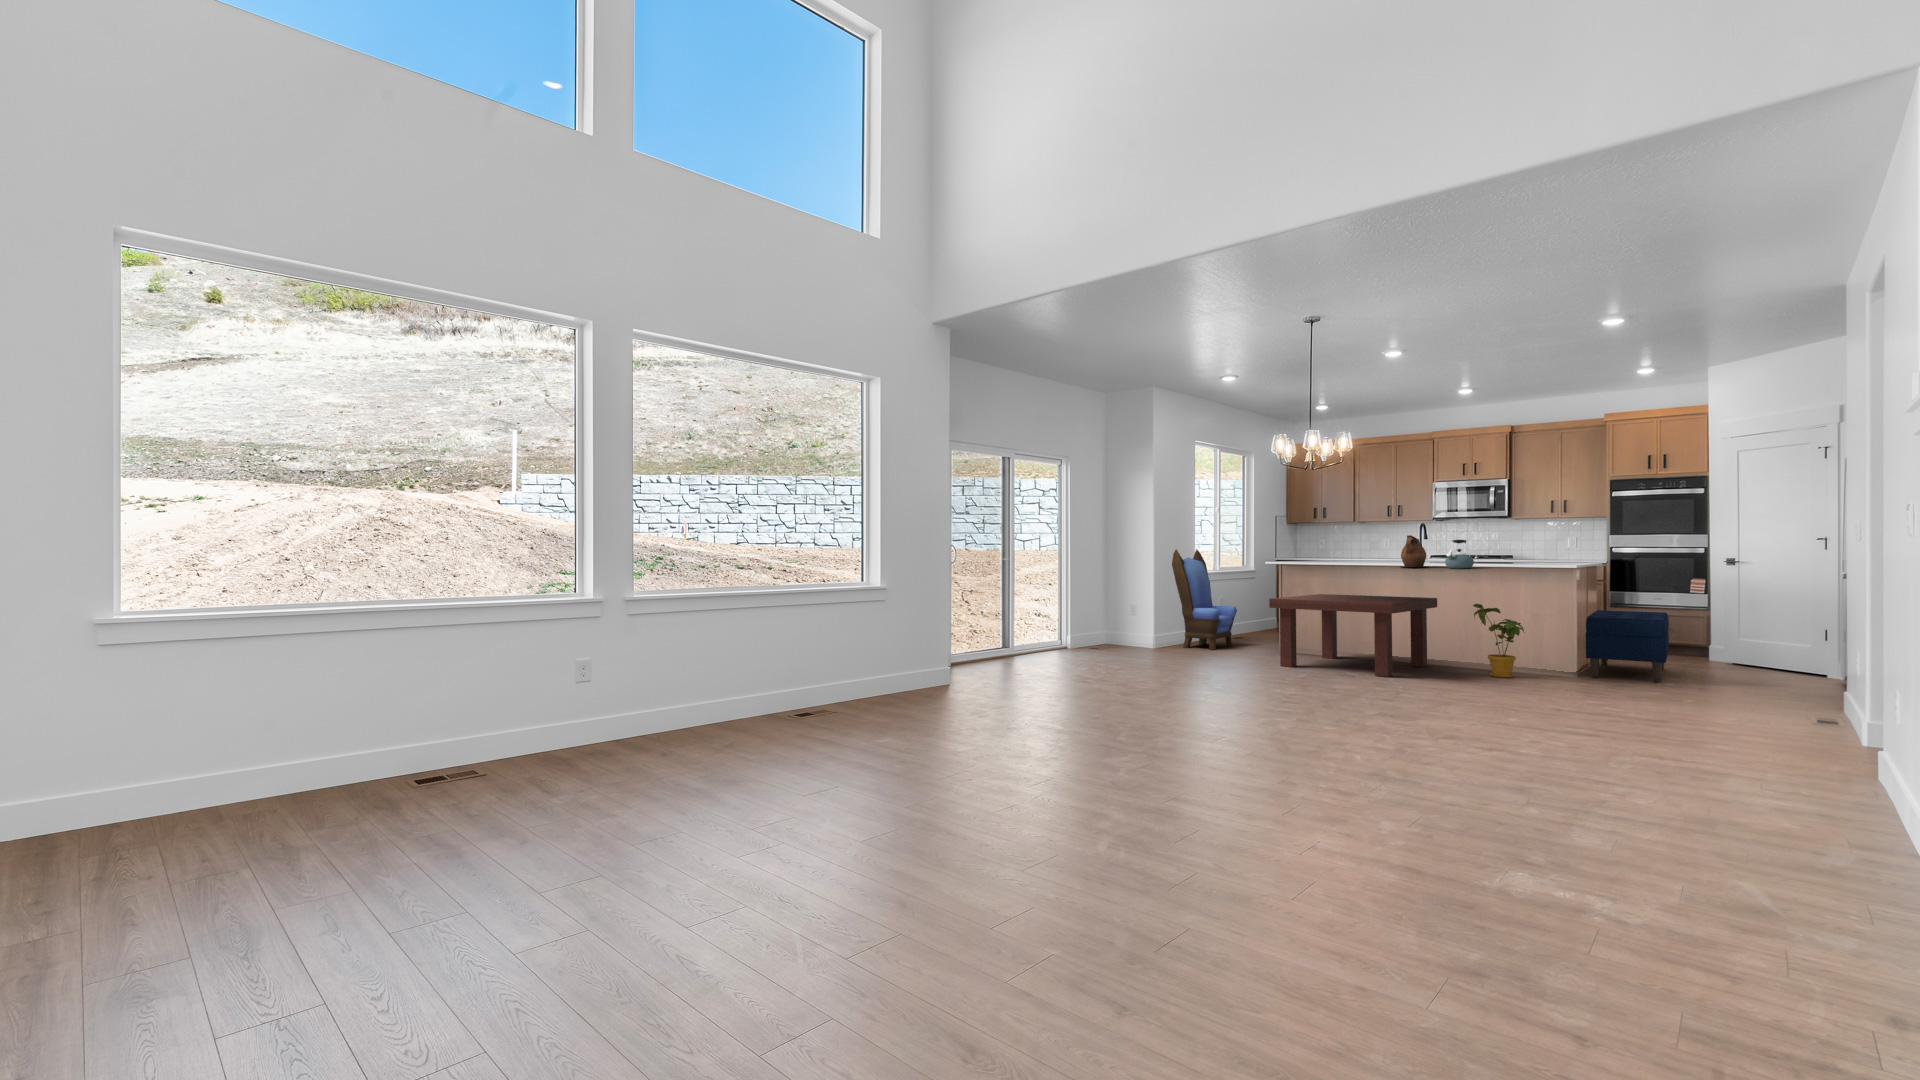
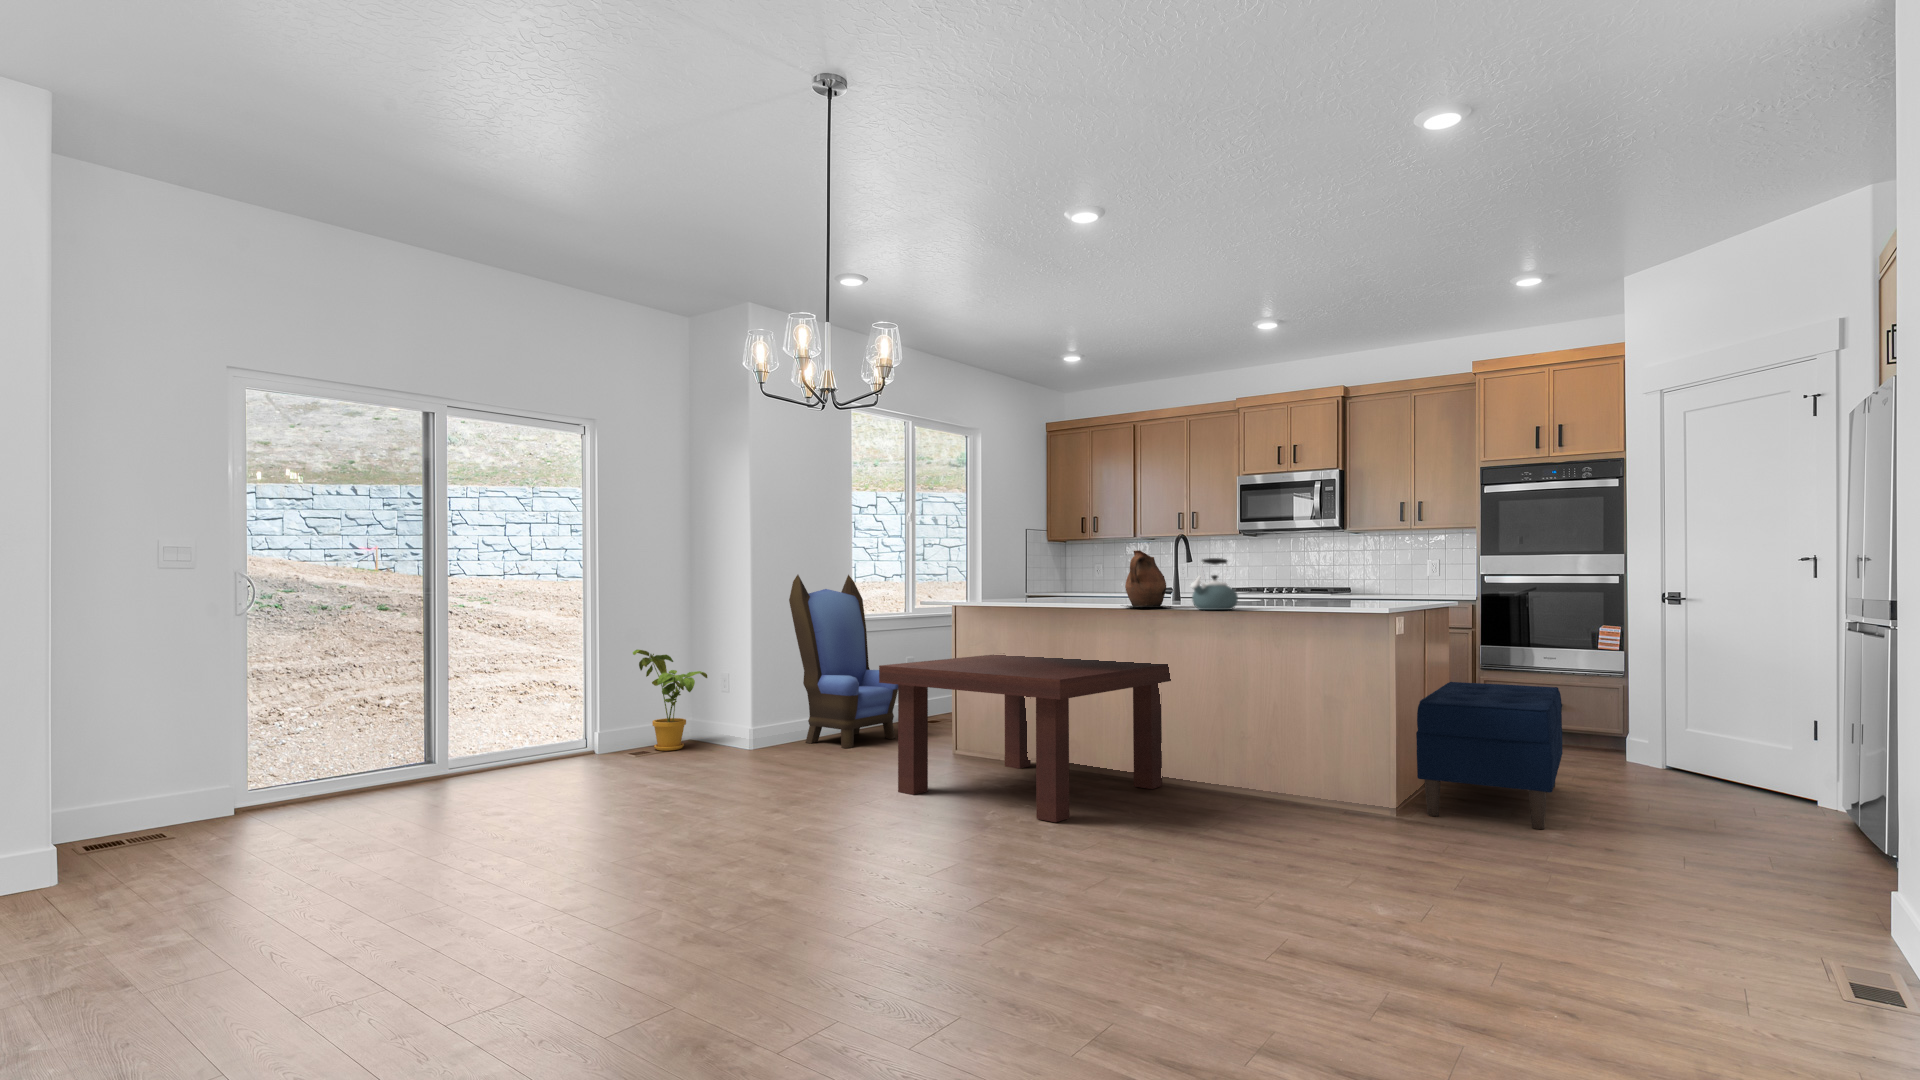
house plant: present [1473,604,1524,678] -> present [633,649,707,751]

